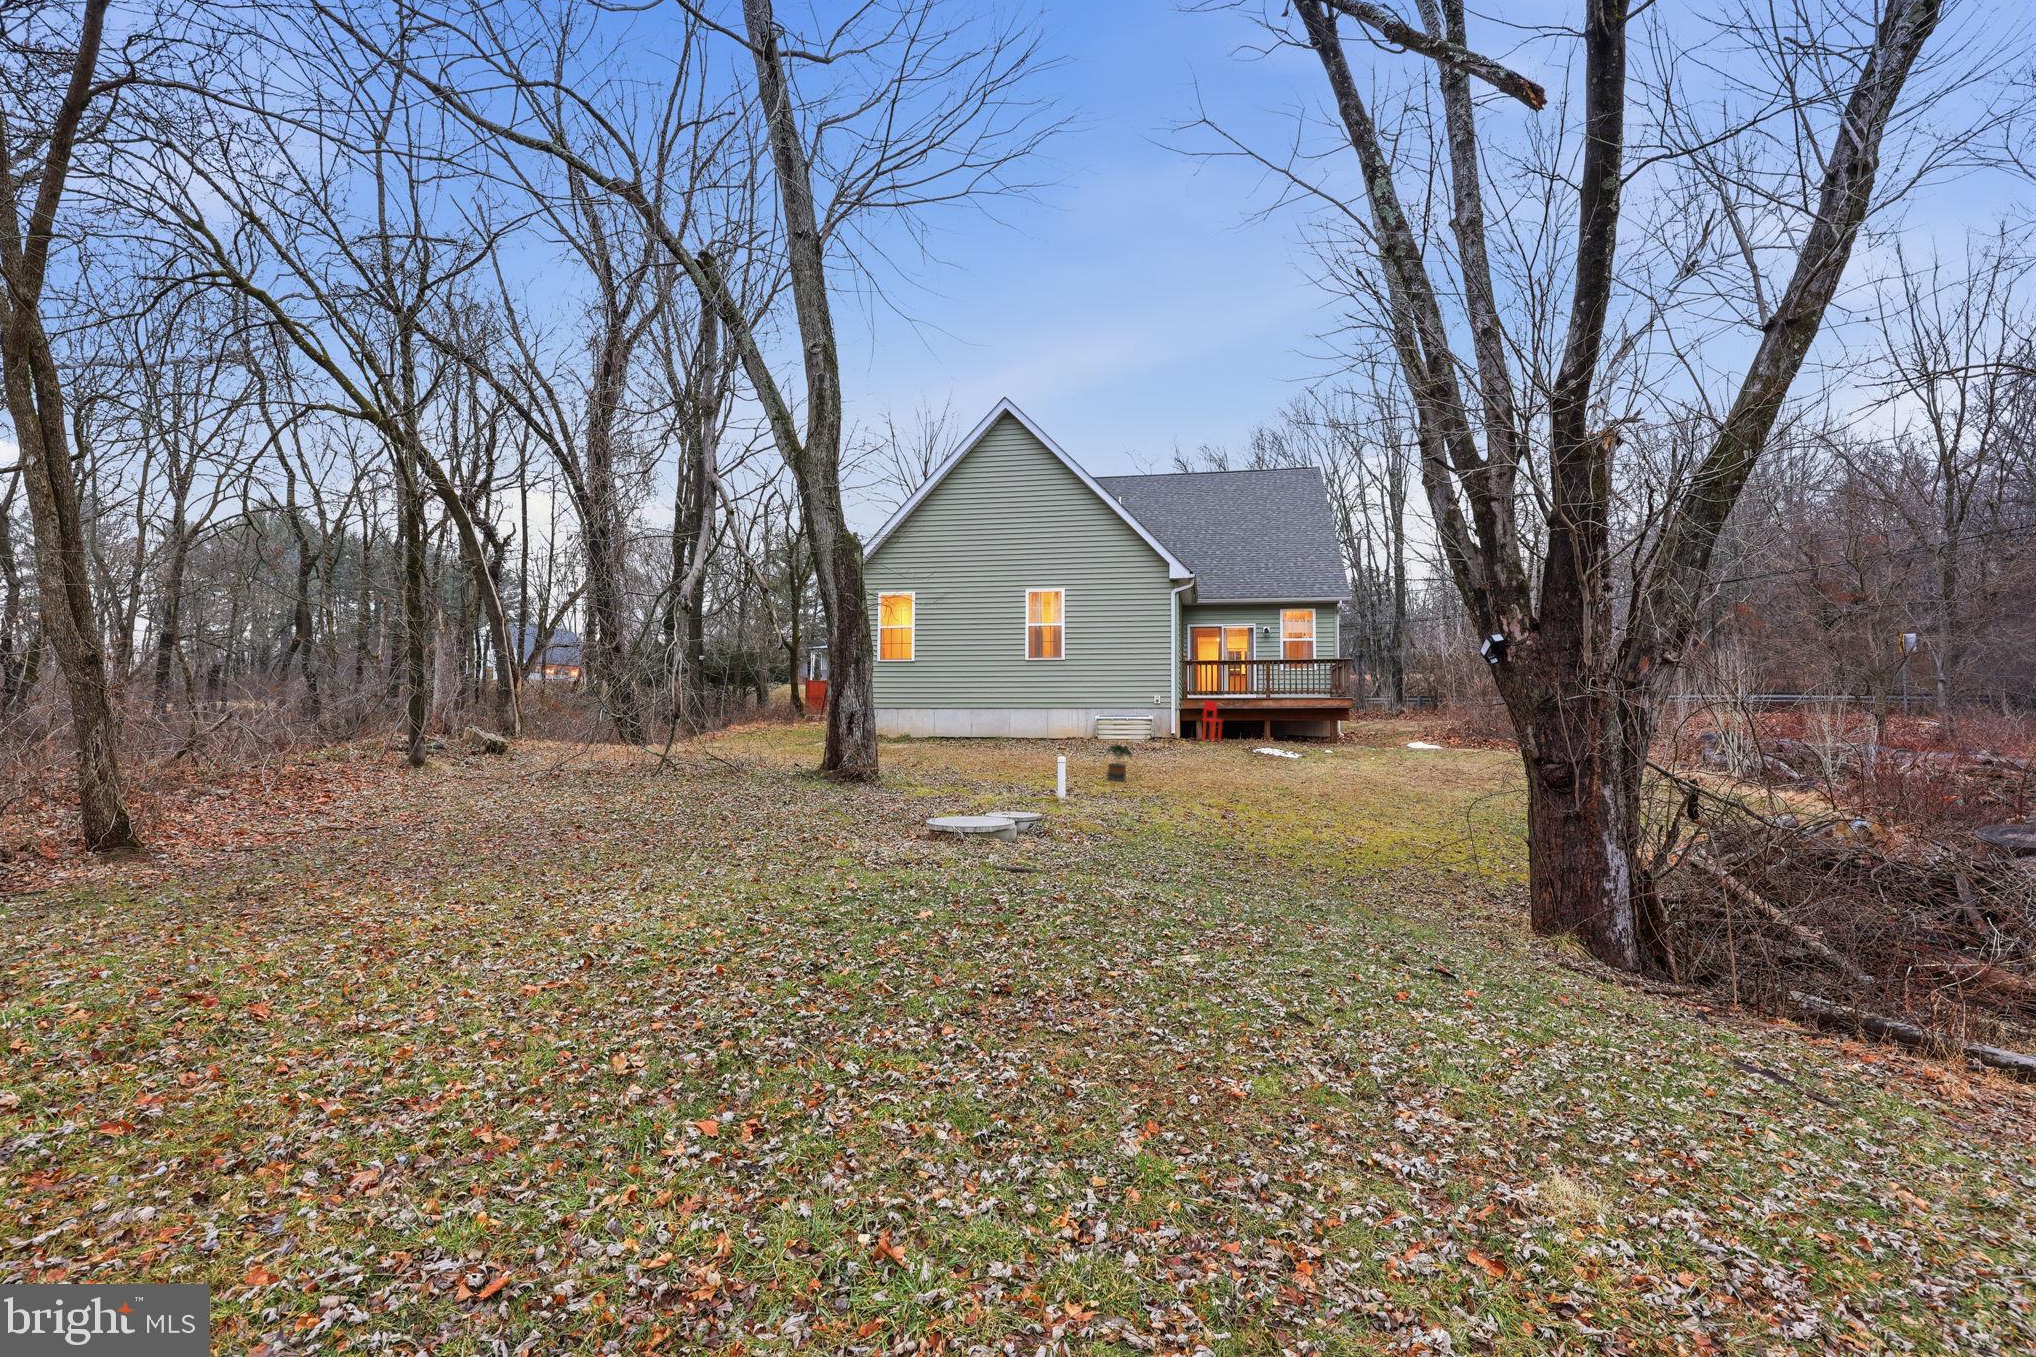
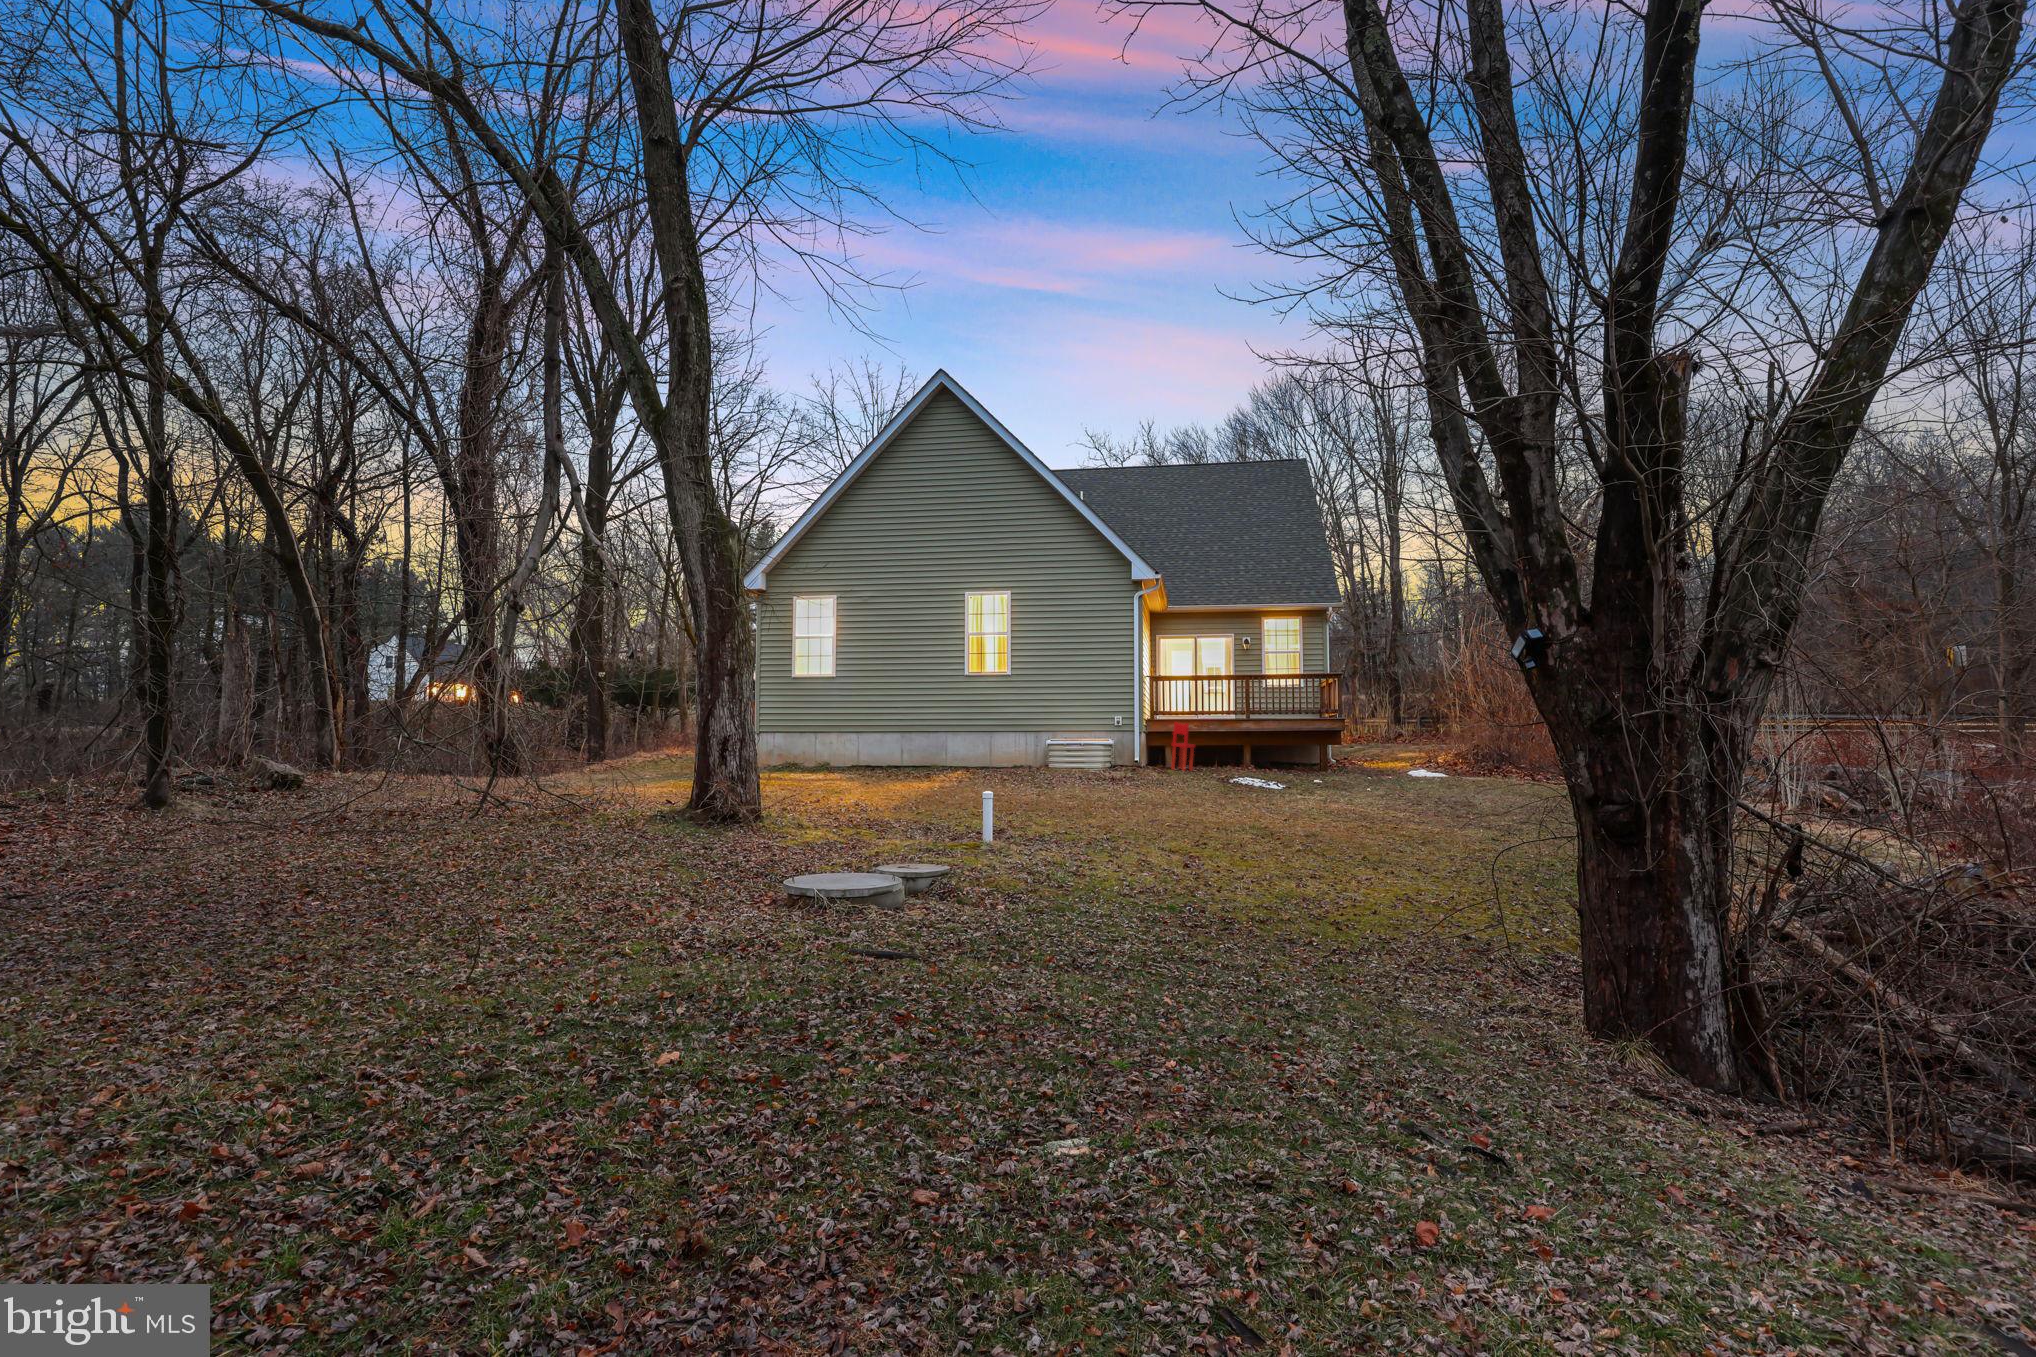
potted tree: present [1107,745,1132,781] -> none [1062,771,1094,814]

